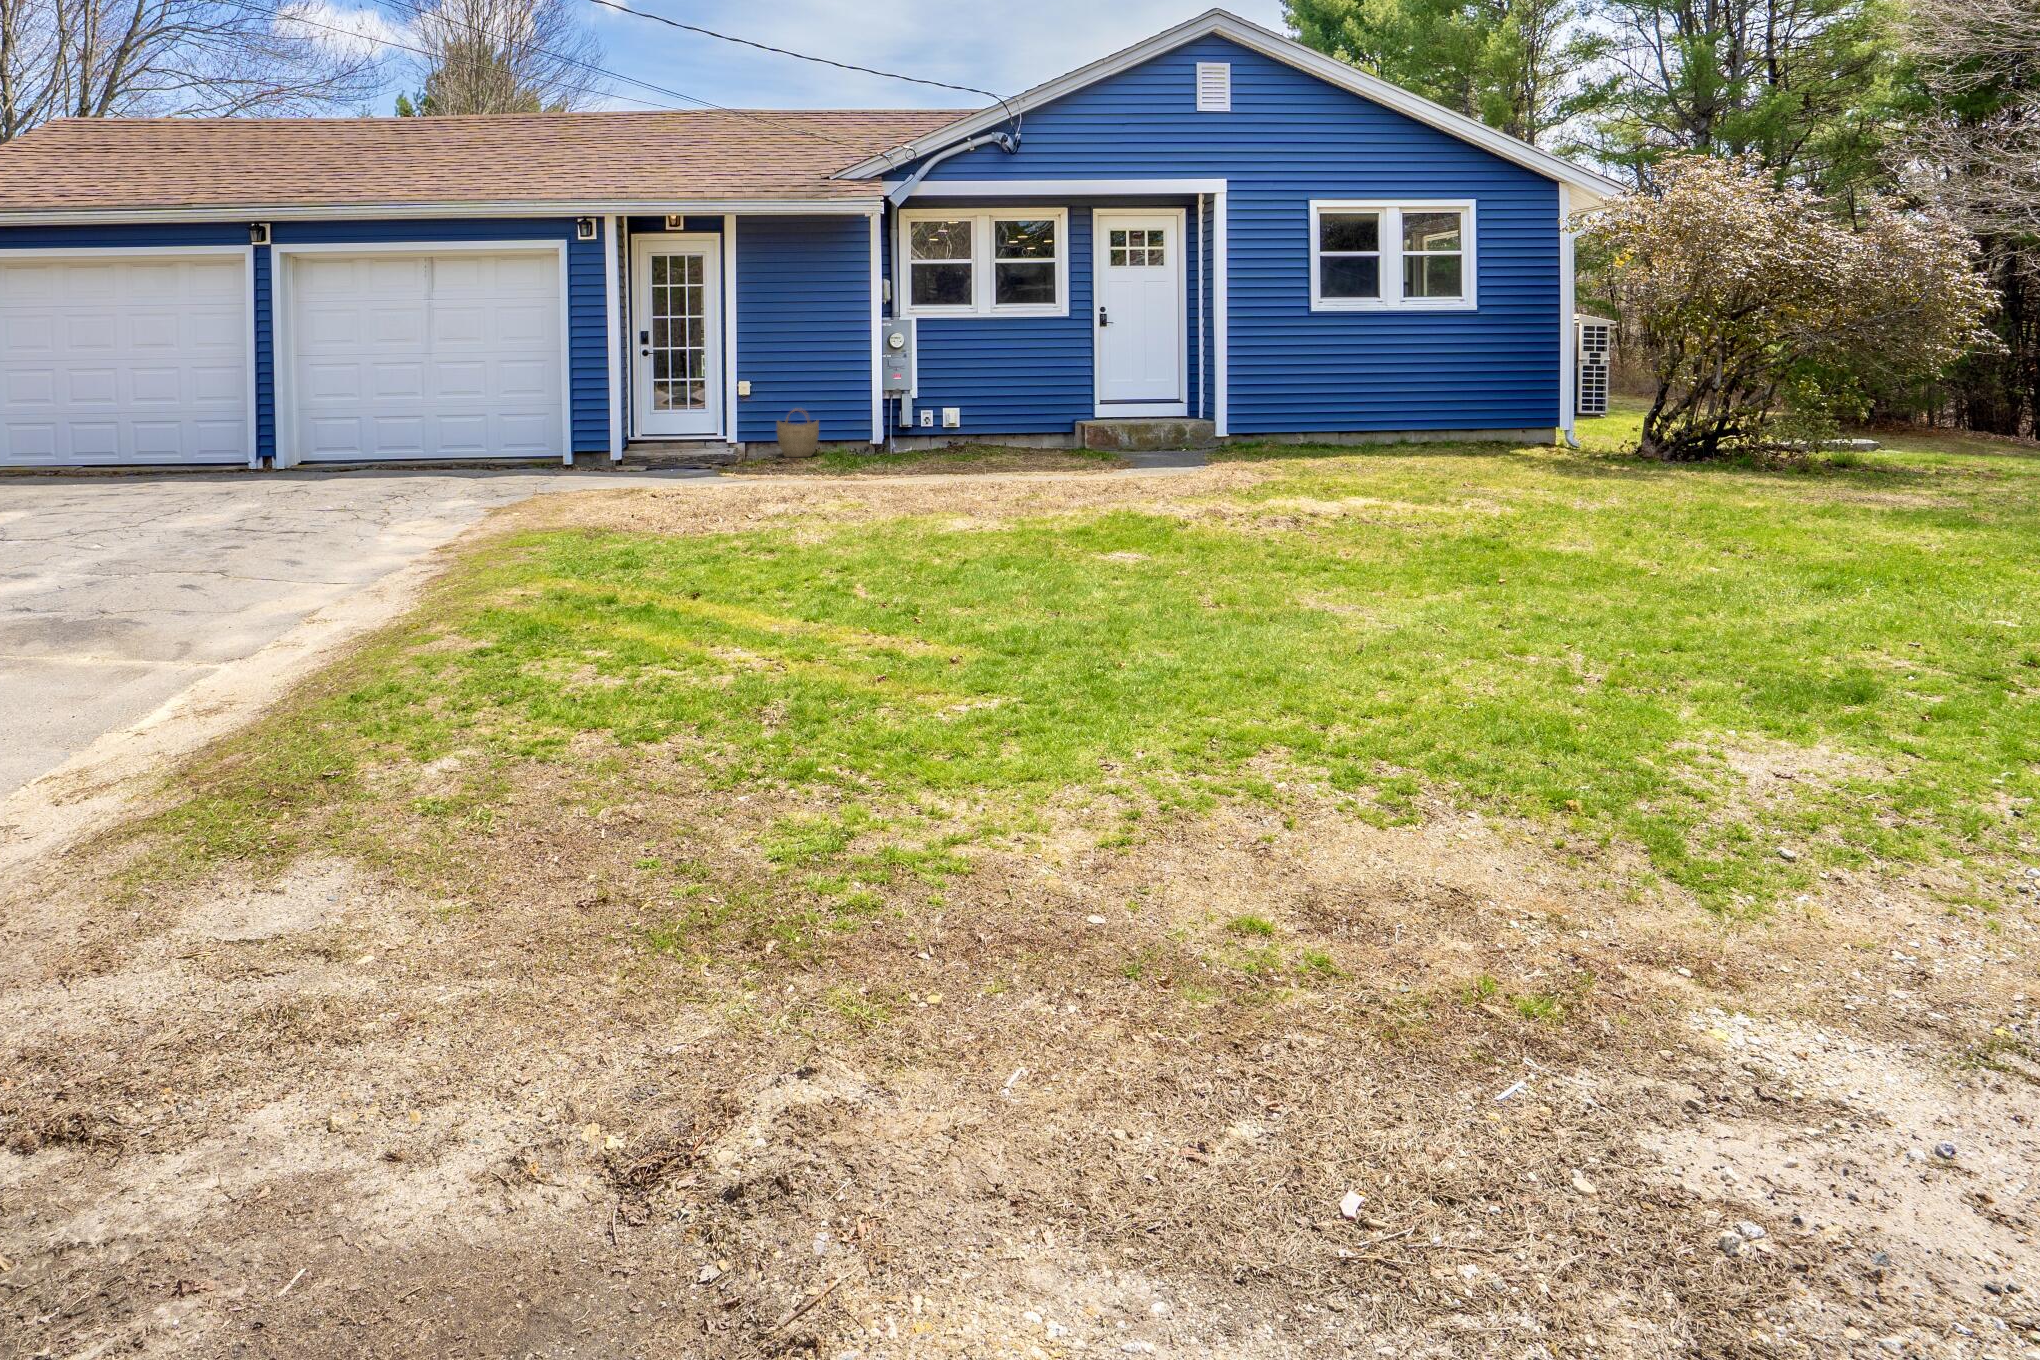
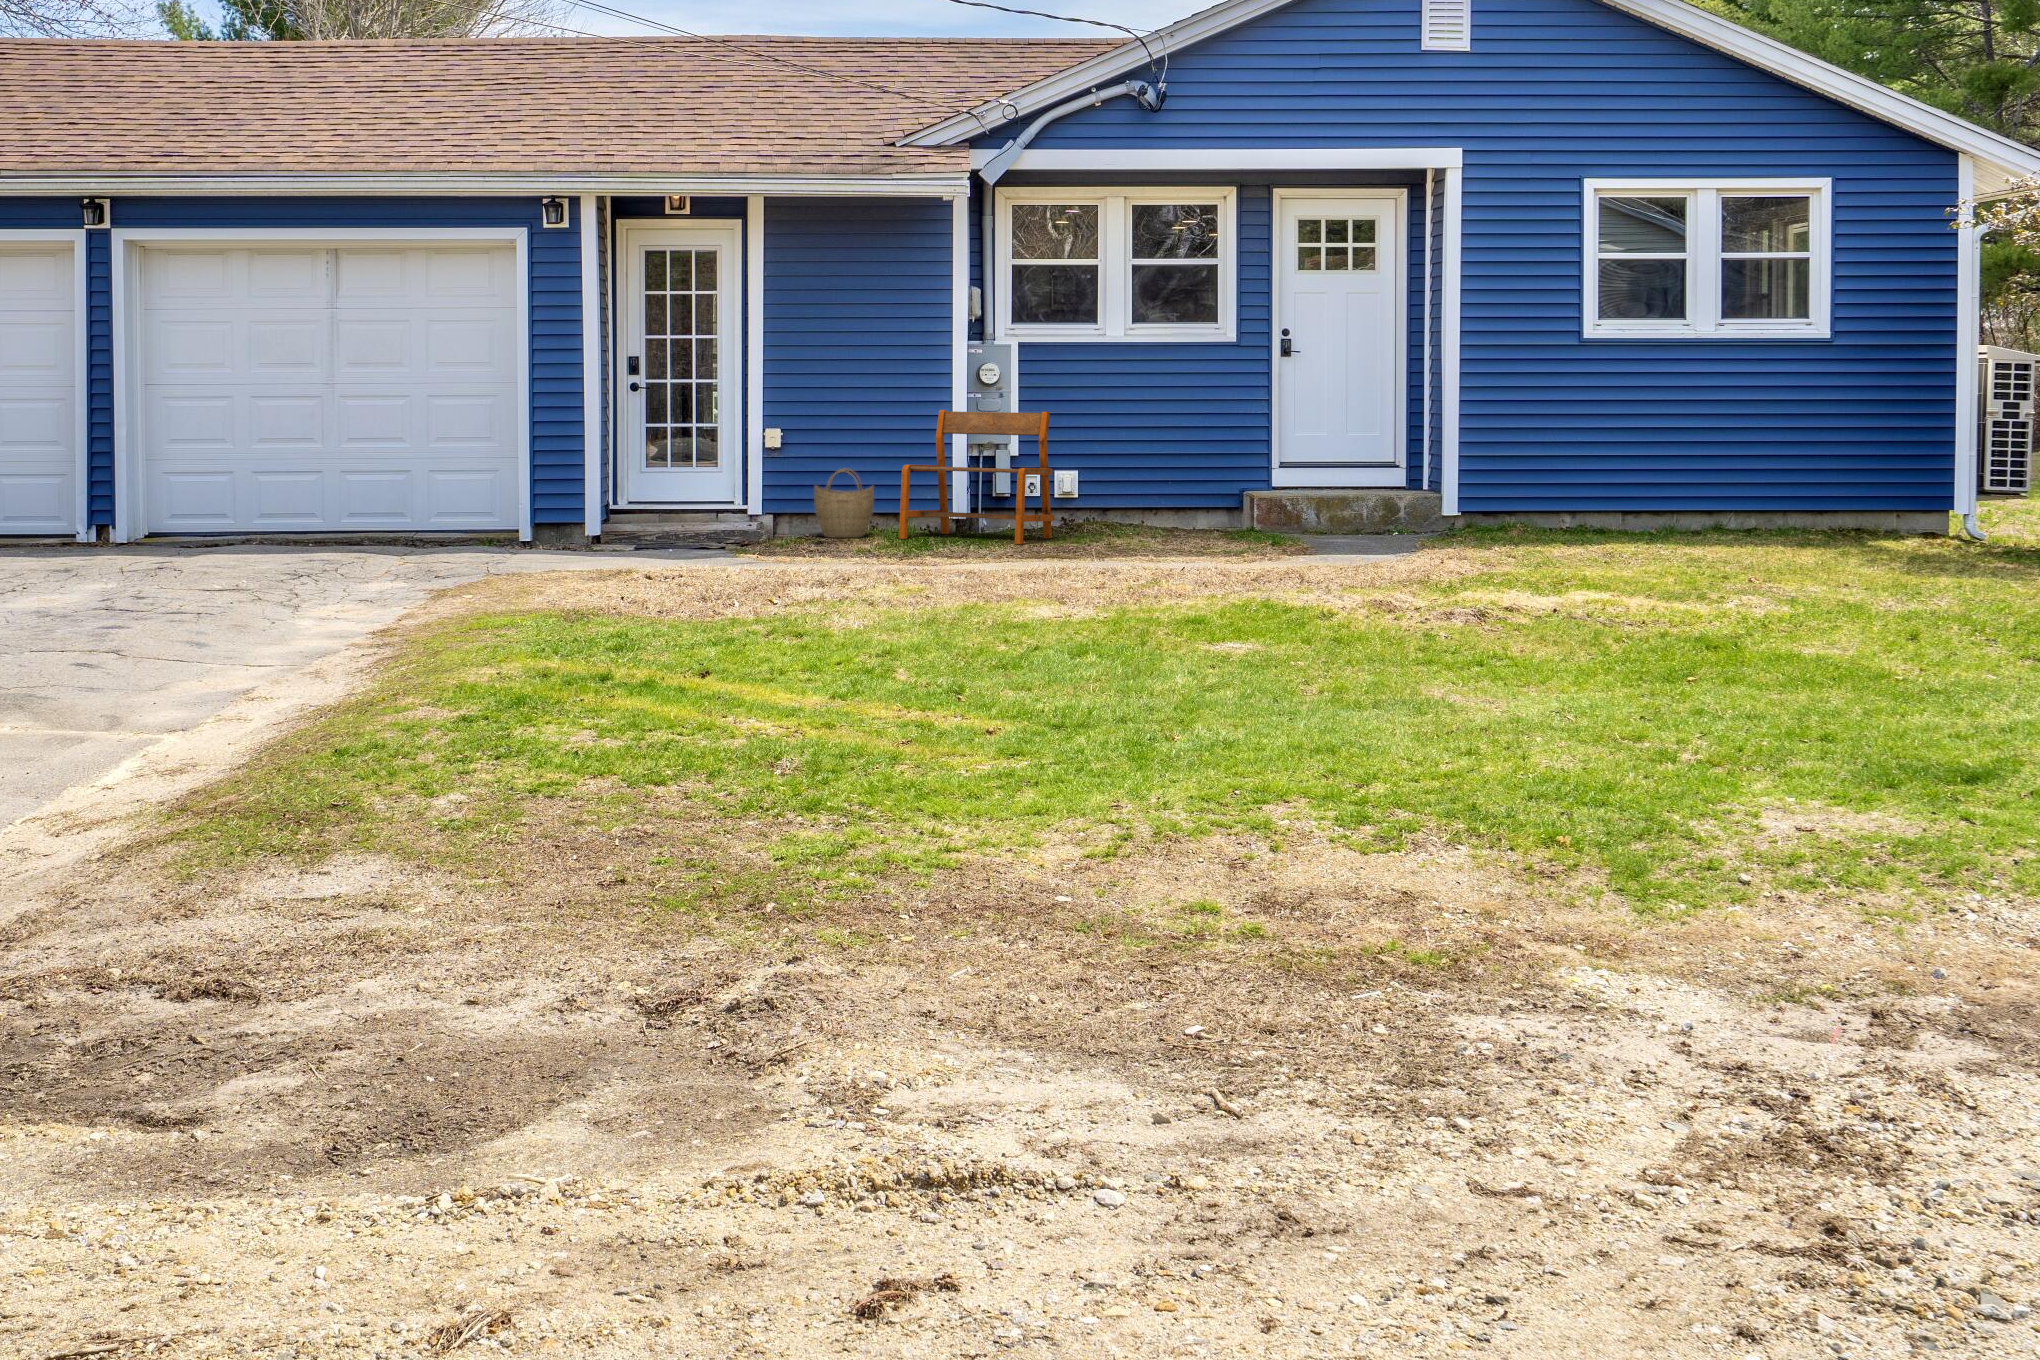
bench: none [837,366,947,461] -> present [899,410,1054,544]

